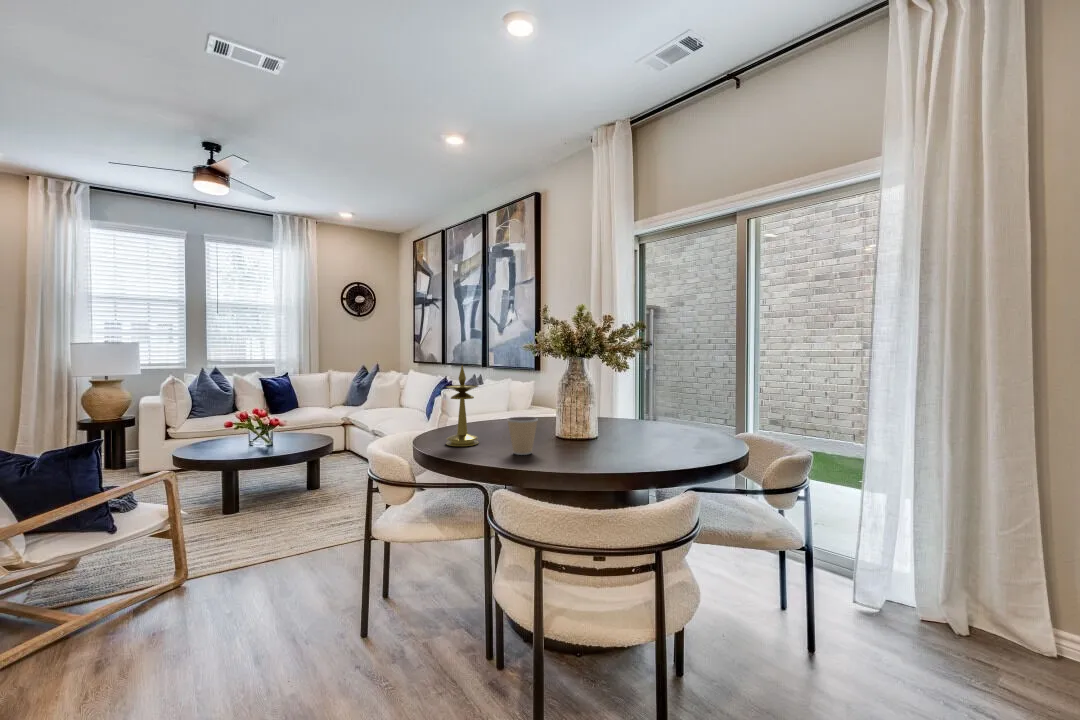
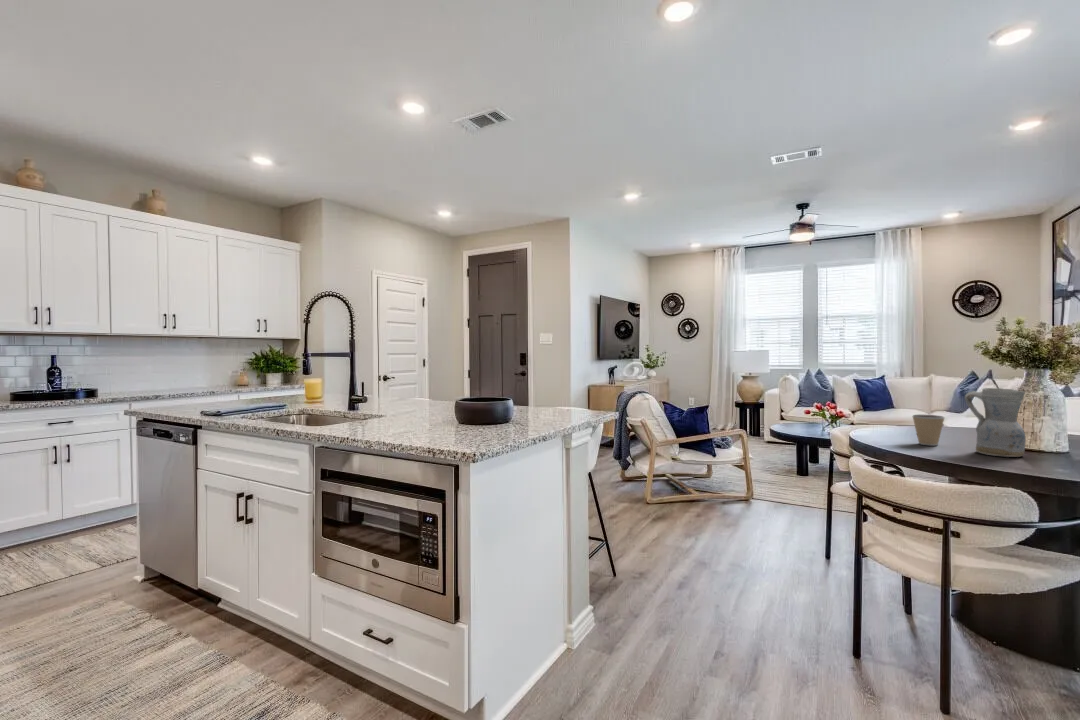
candlestick: present [446,365,479,446] -> none [882,371,914,435]
ceramic pitcher: none [565,381,612,455] -> present [965,388,1026,457]

